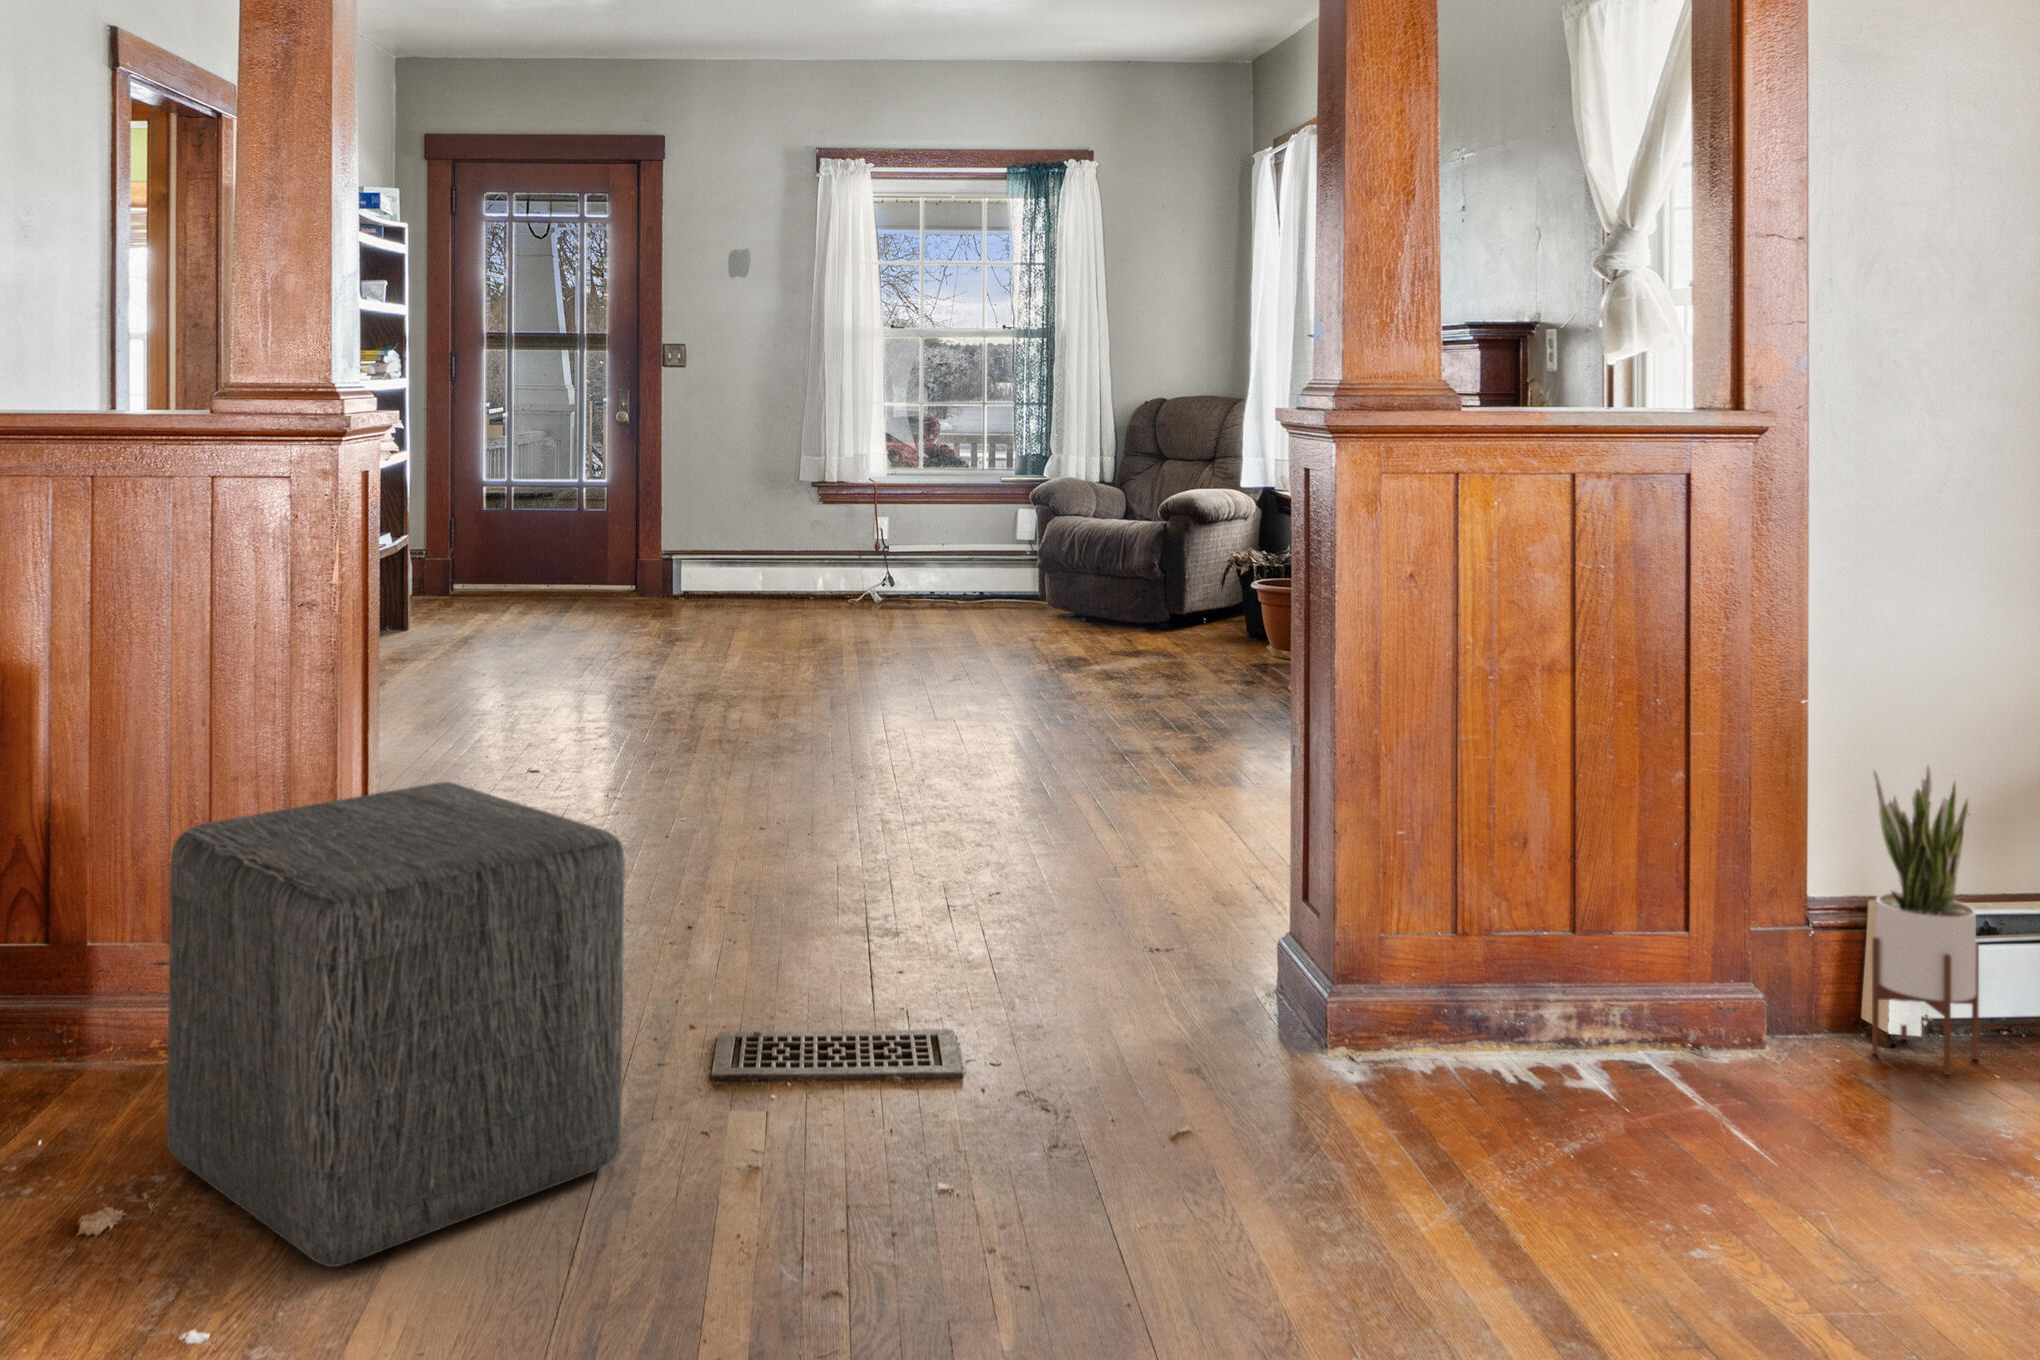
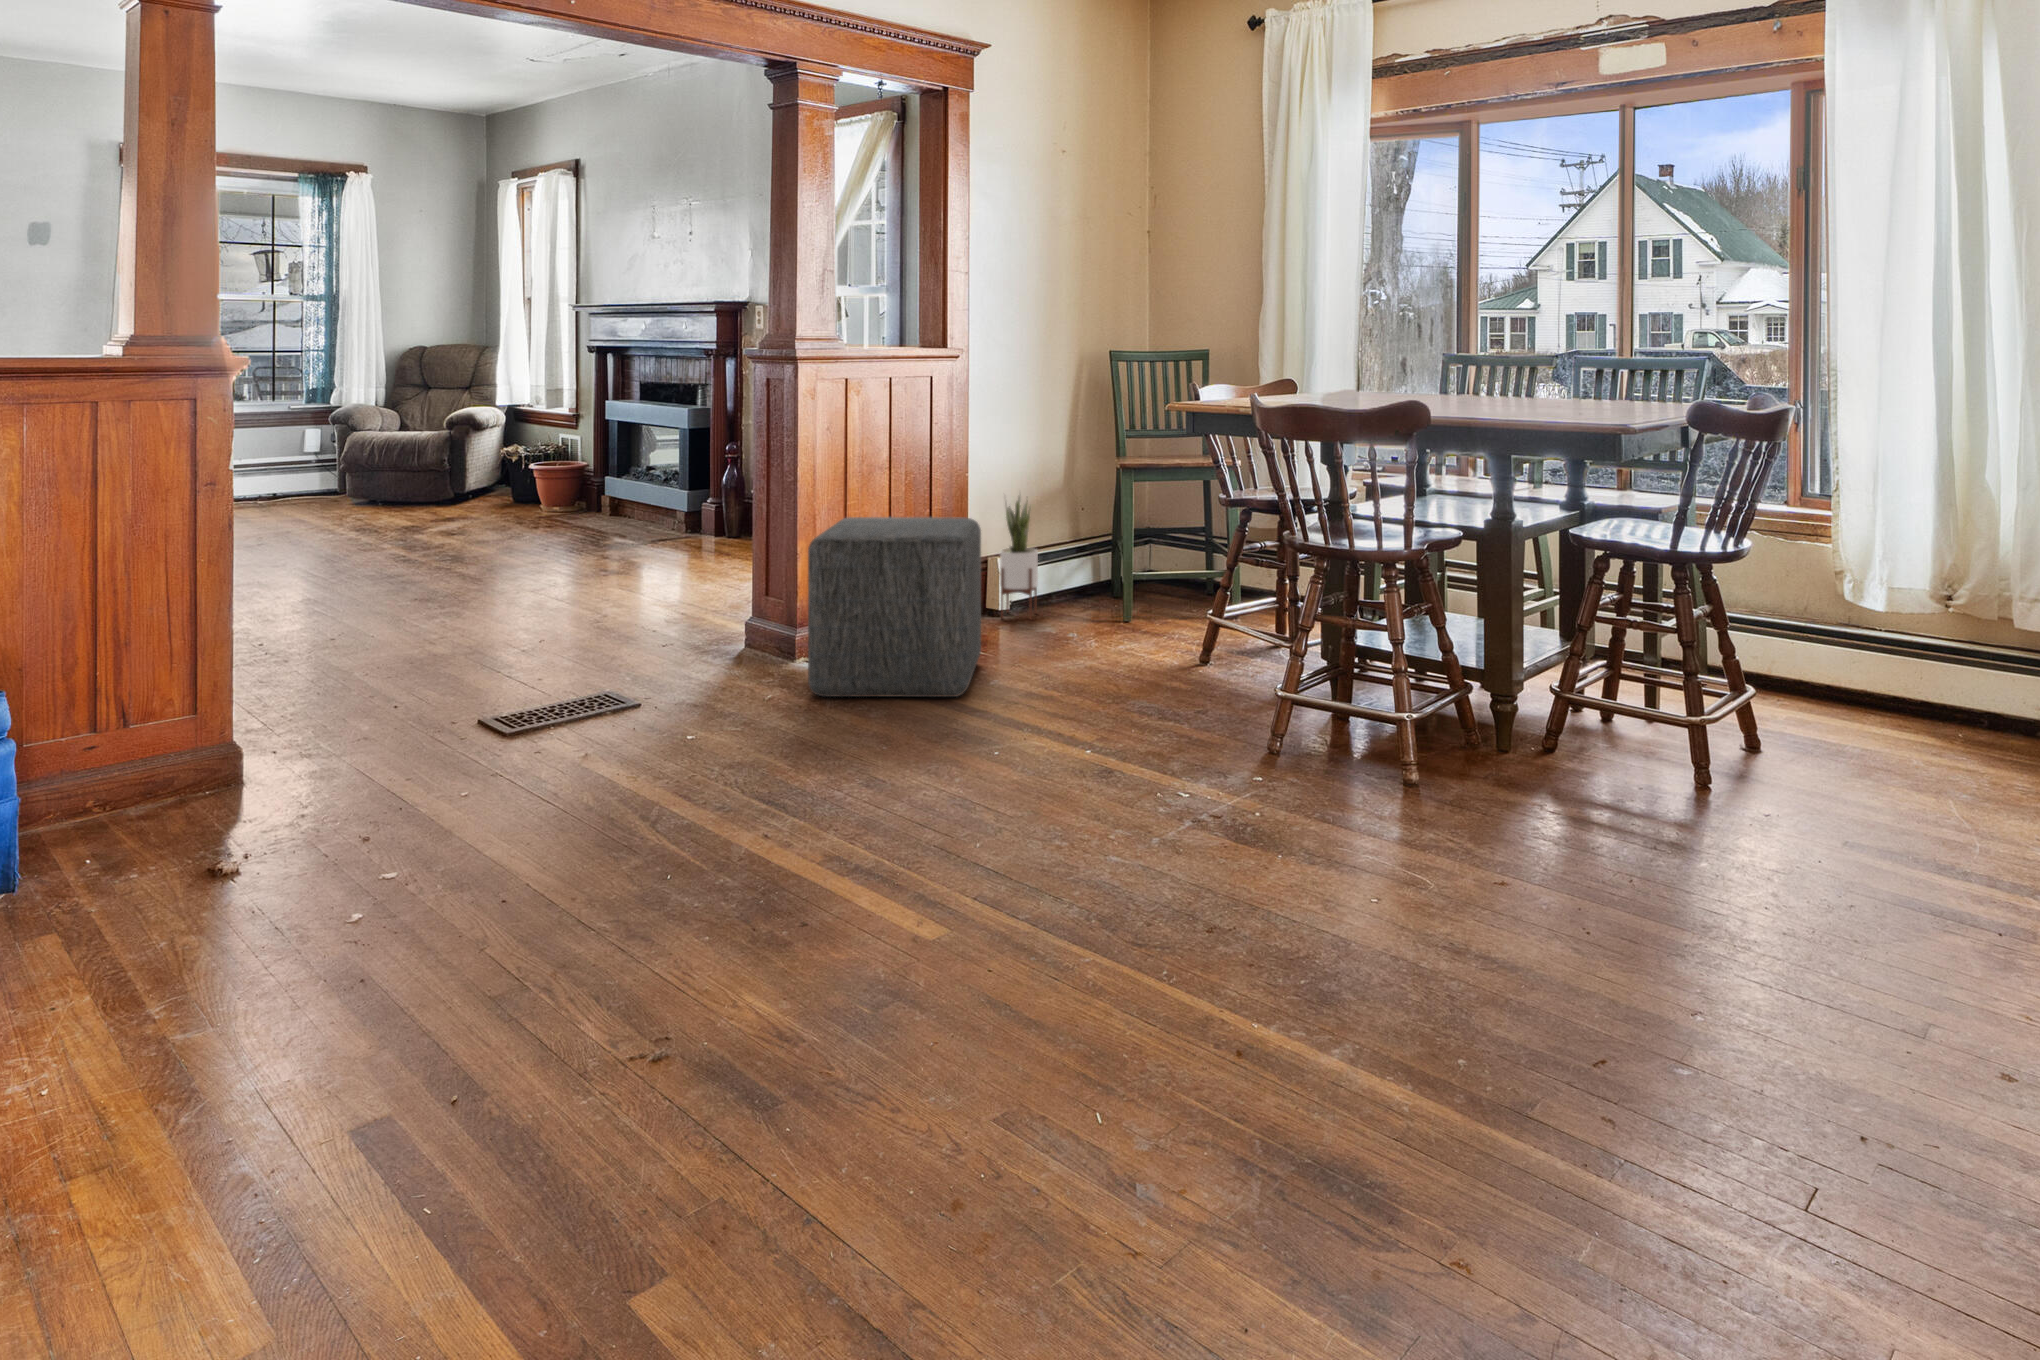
ottoman: present [166,782,625,1267] -> present [808,517,981,697]

